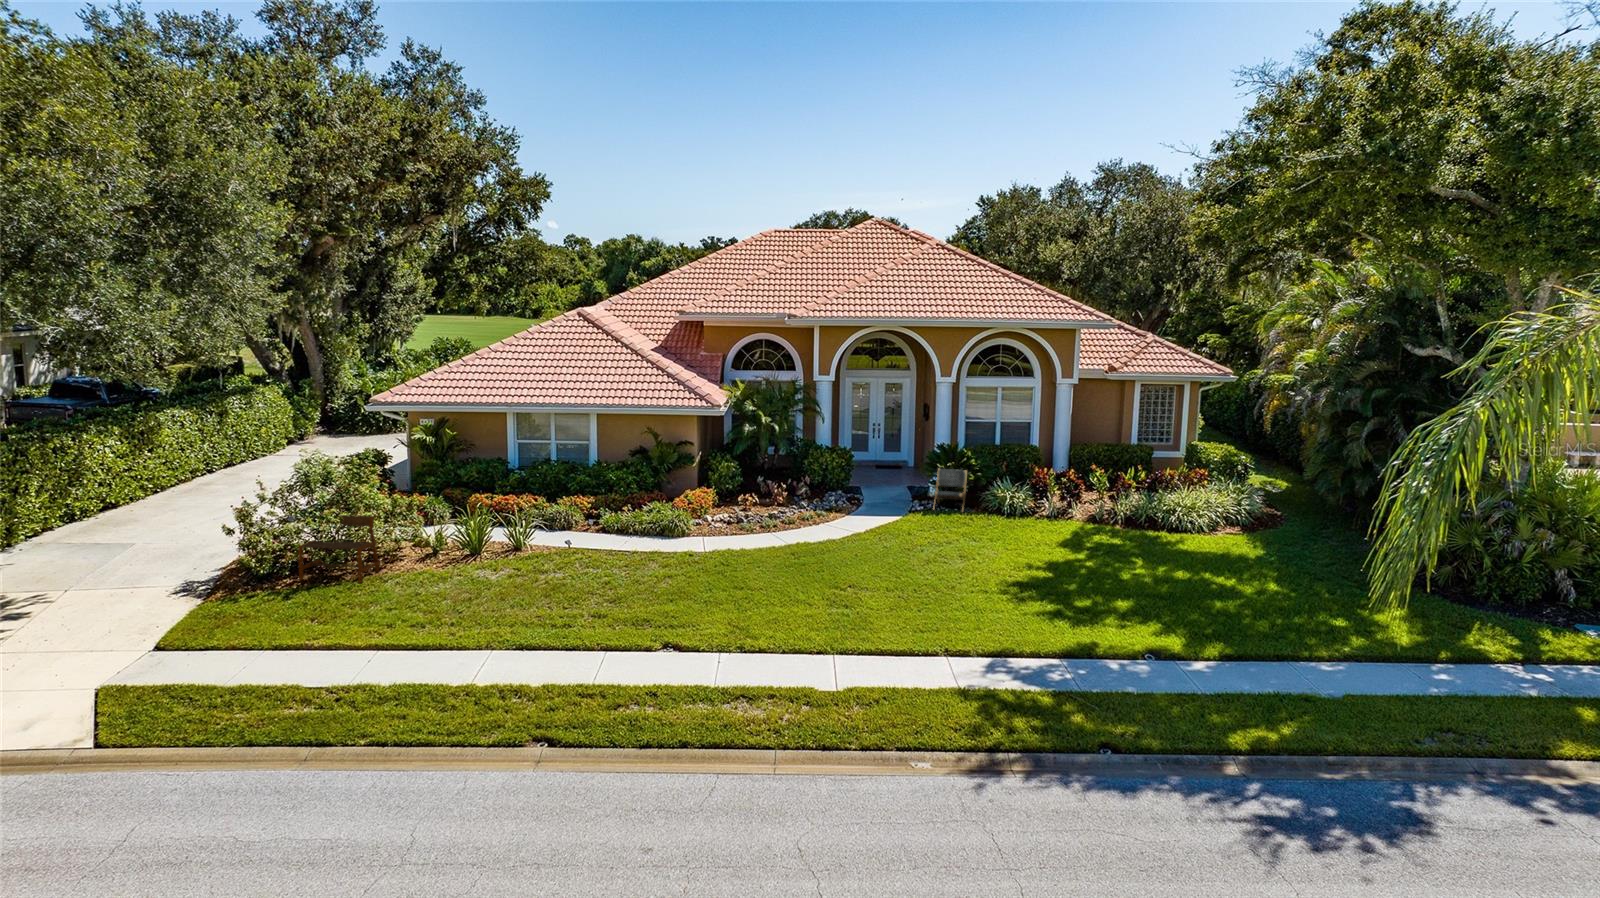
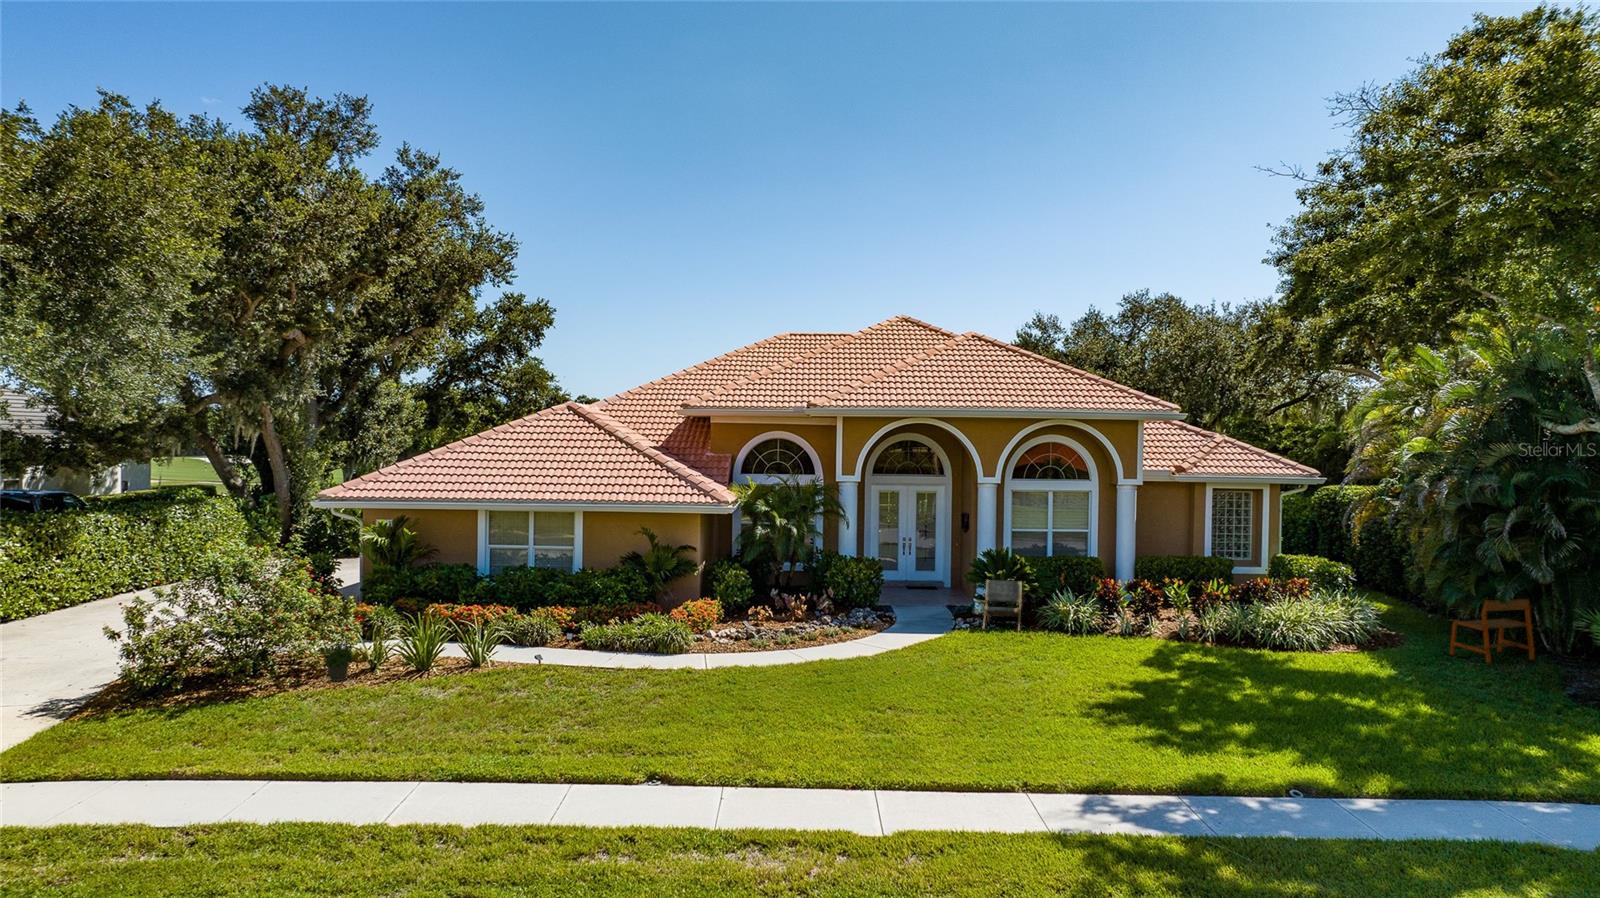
bench: present [298,514,380,583] -> present [1450,599,1535,663]
potted plant: none [393,532,422,563] -> present [322,644,355,681]

